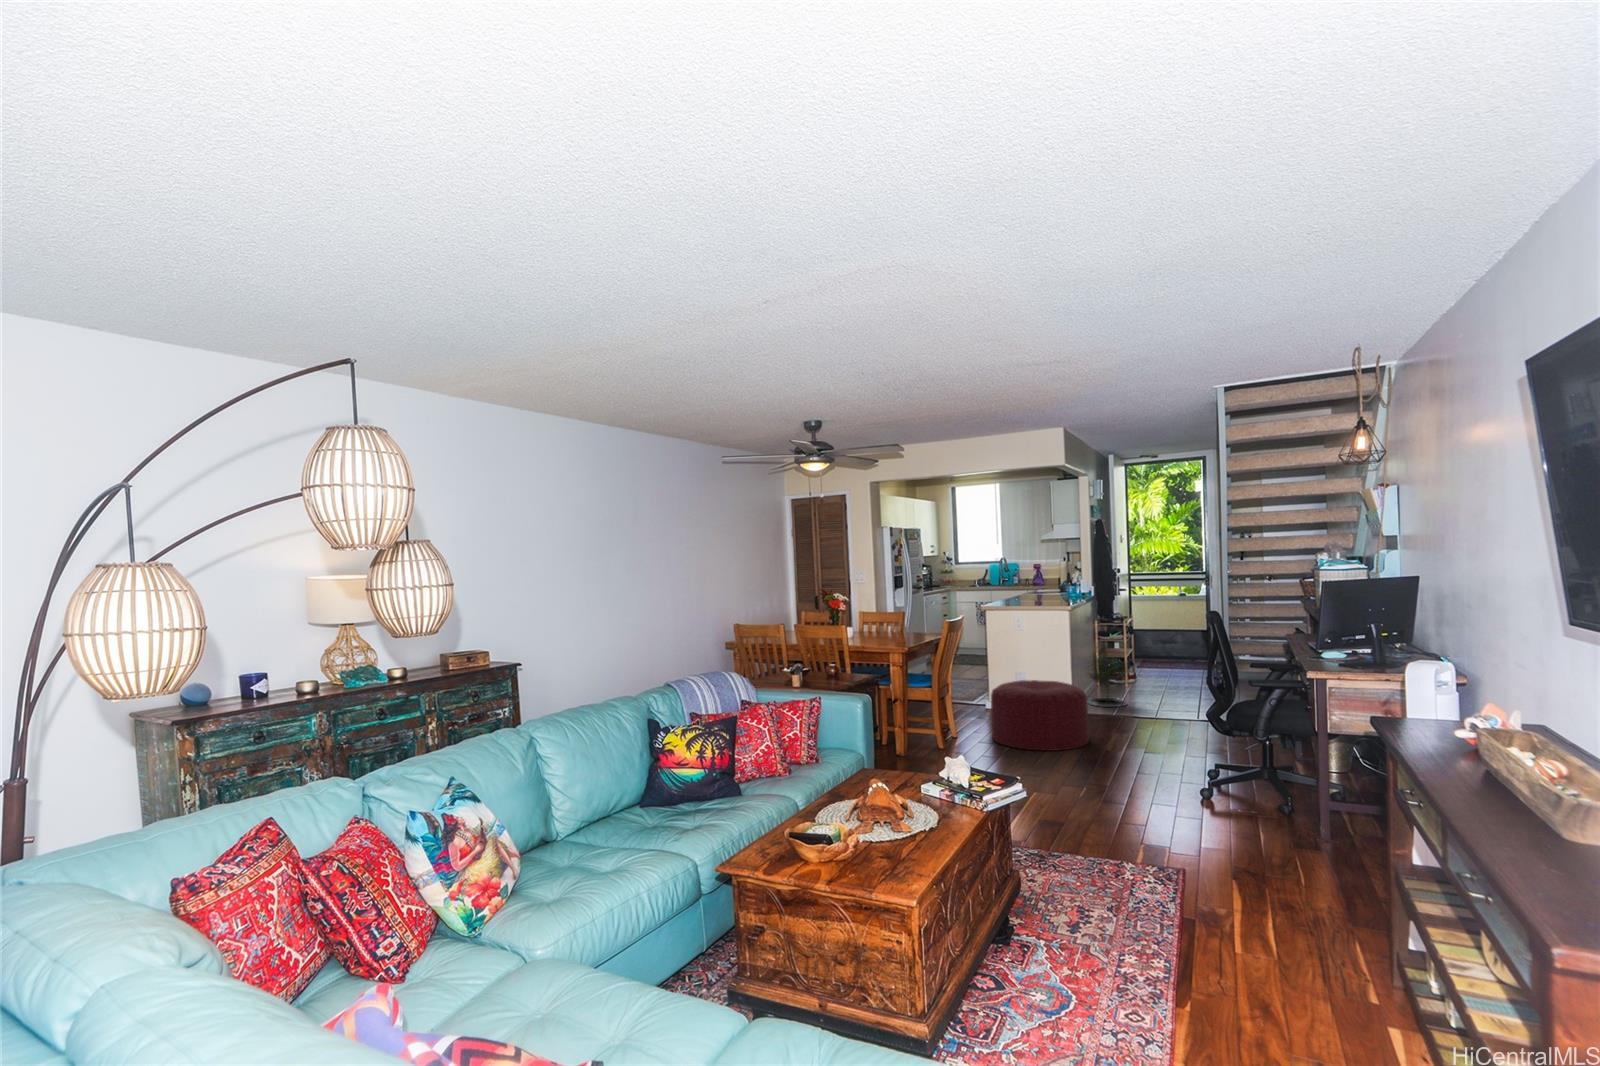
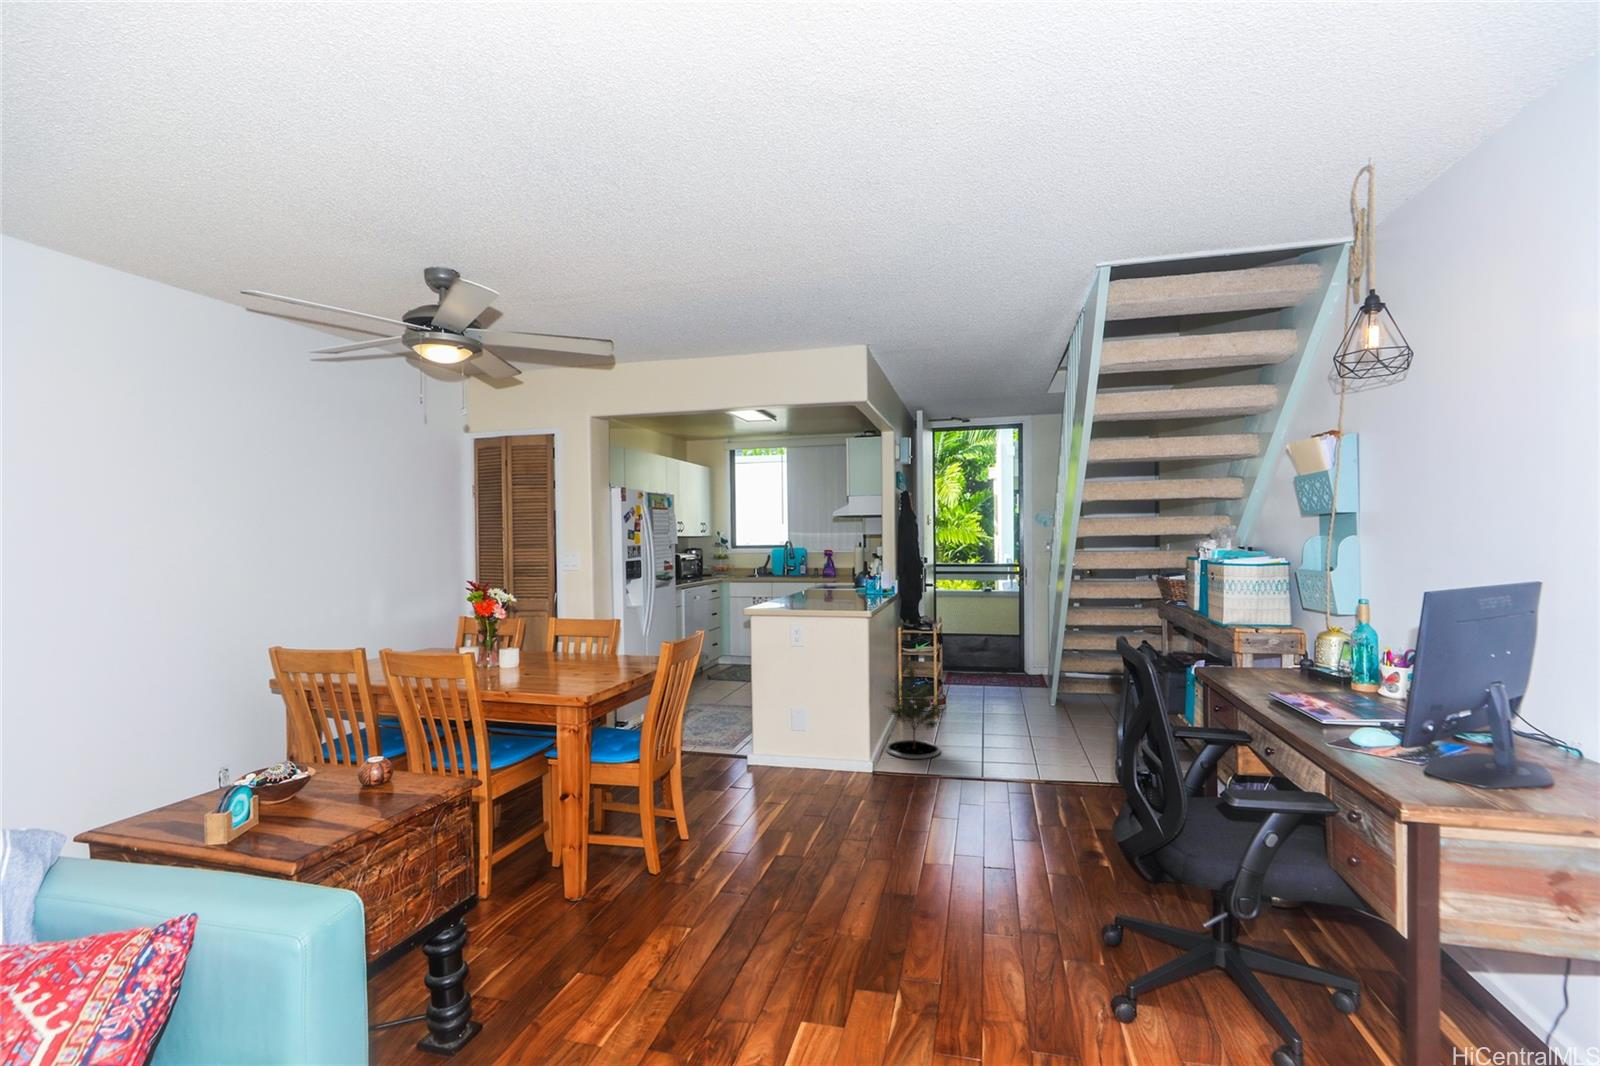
ottoman: present [991,680,1089,751] -> none [729,737,890,884]

